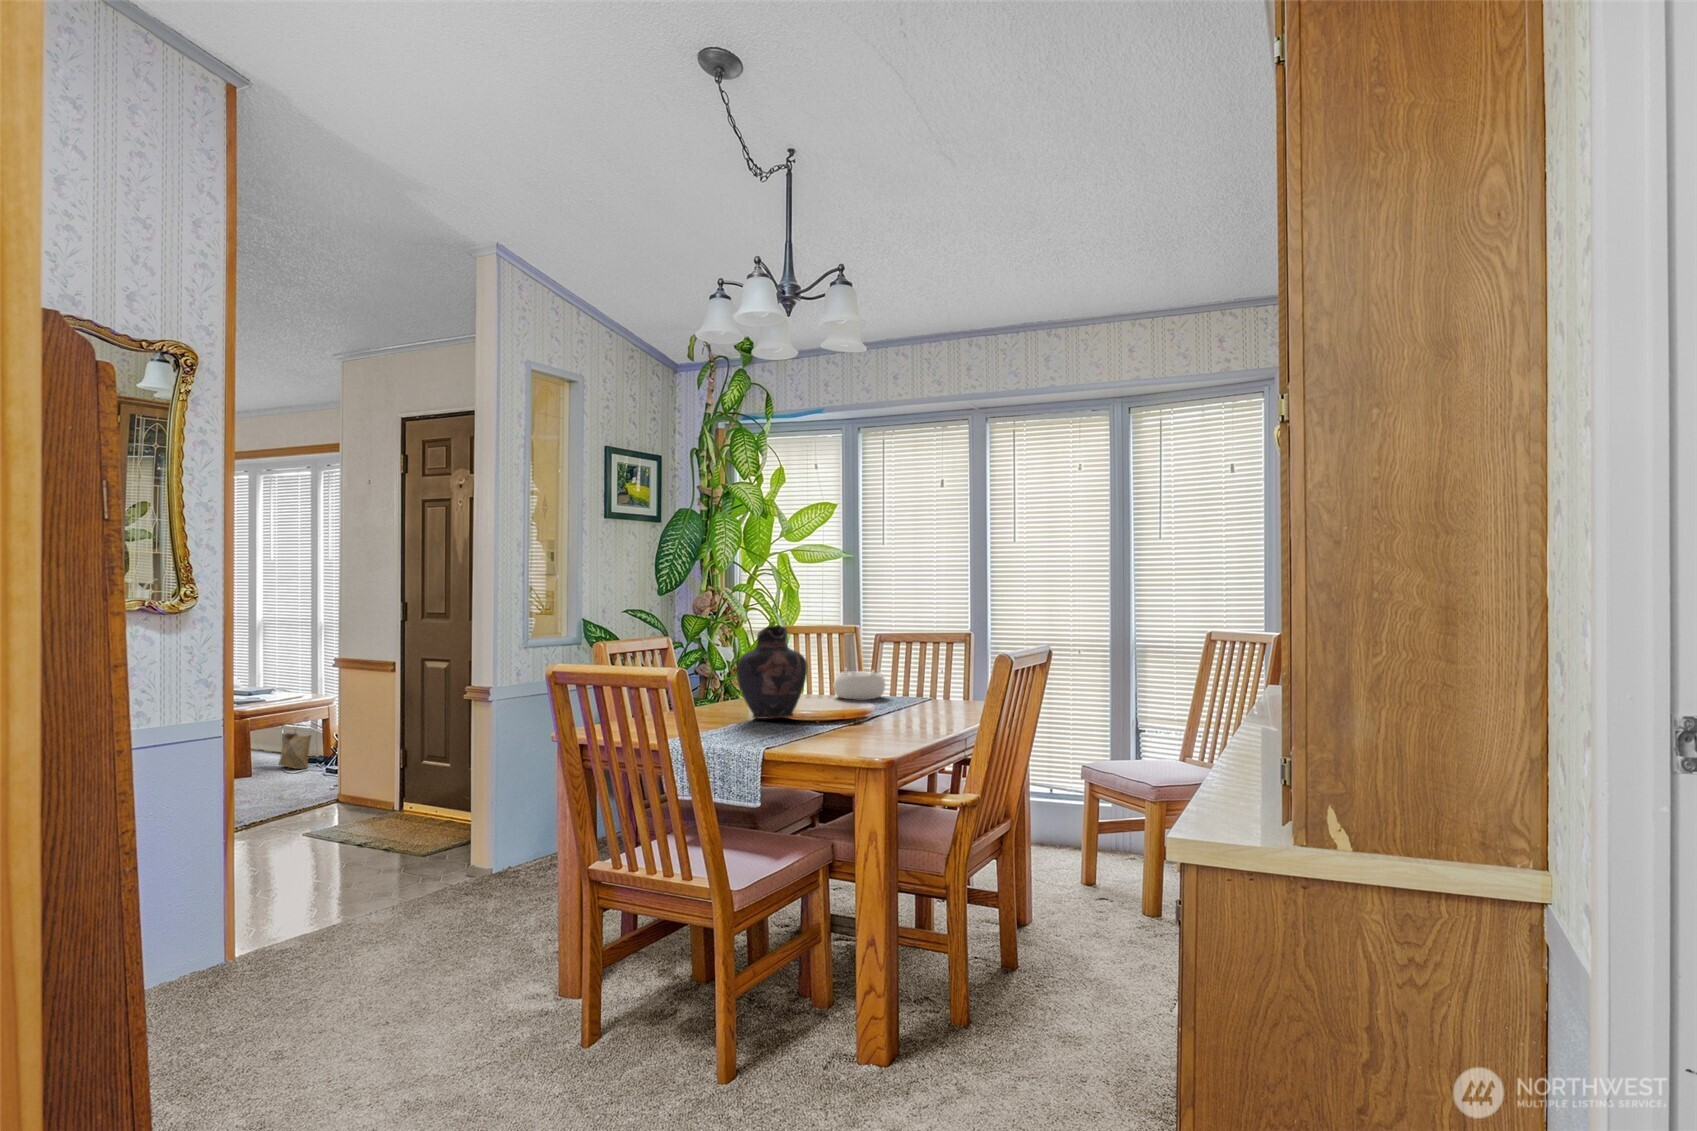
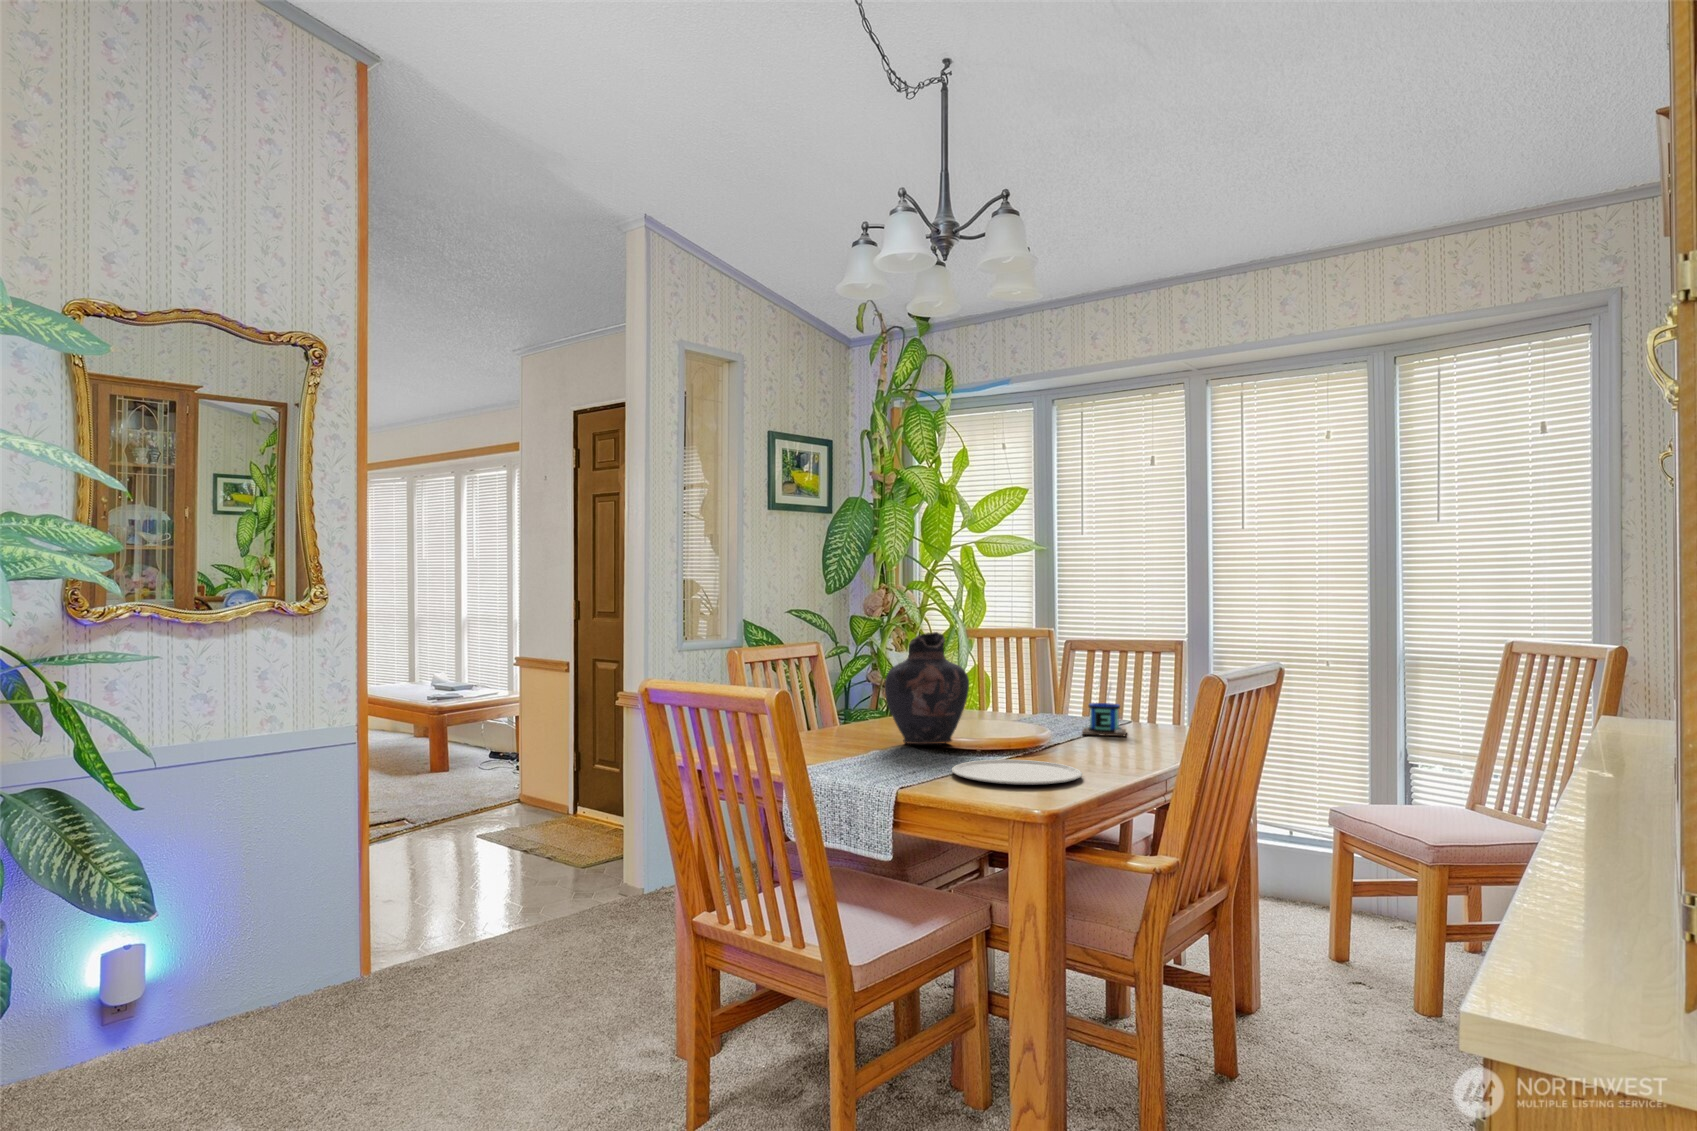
mug: none [895,657,930,709] -> present [1082,685,1126,736]
decorative bowl: present [833,668,885,699] -> none [1012,681,1075,720]
woven basket: present [279,724,311,769] -> none [474,713,503,767]
plate: none [802,727,906,744] -> present [952,759,1082,785]

